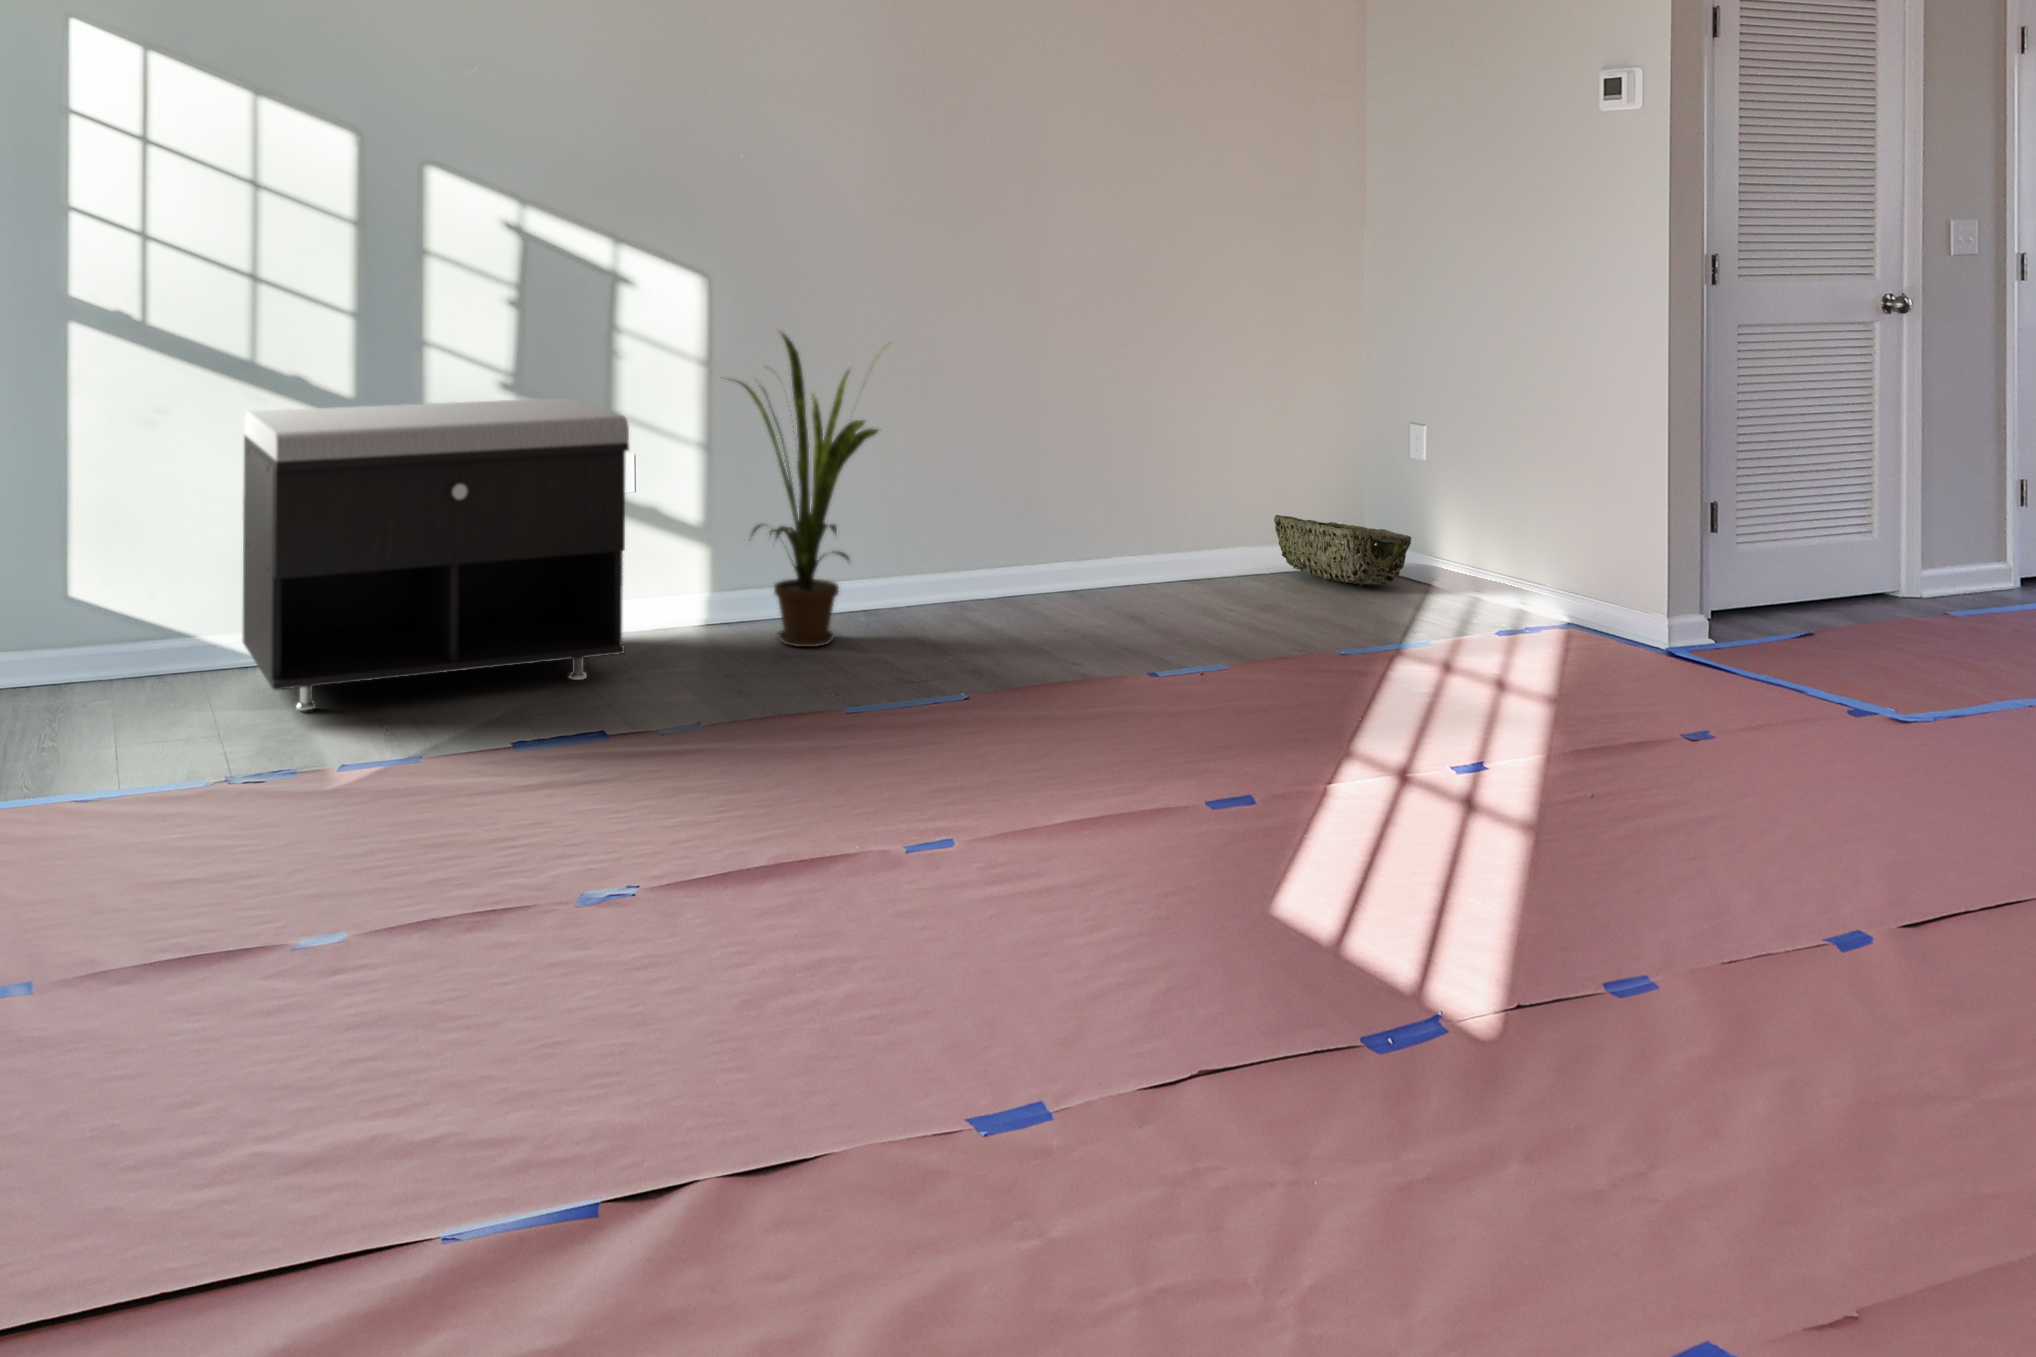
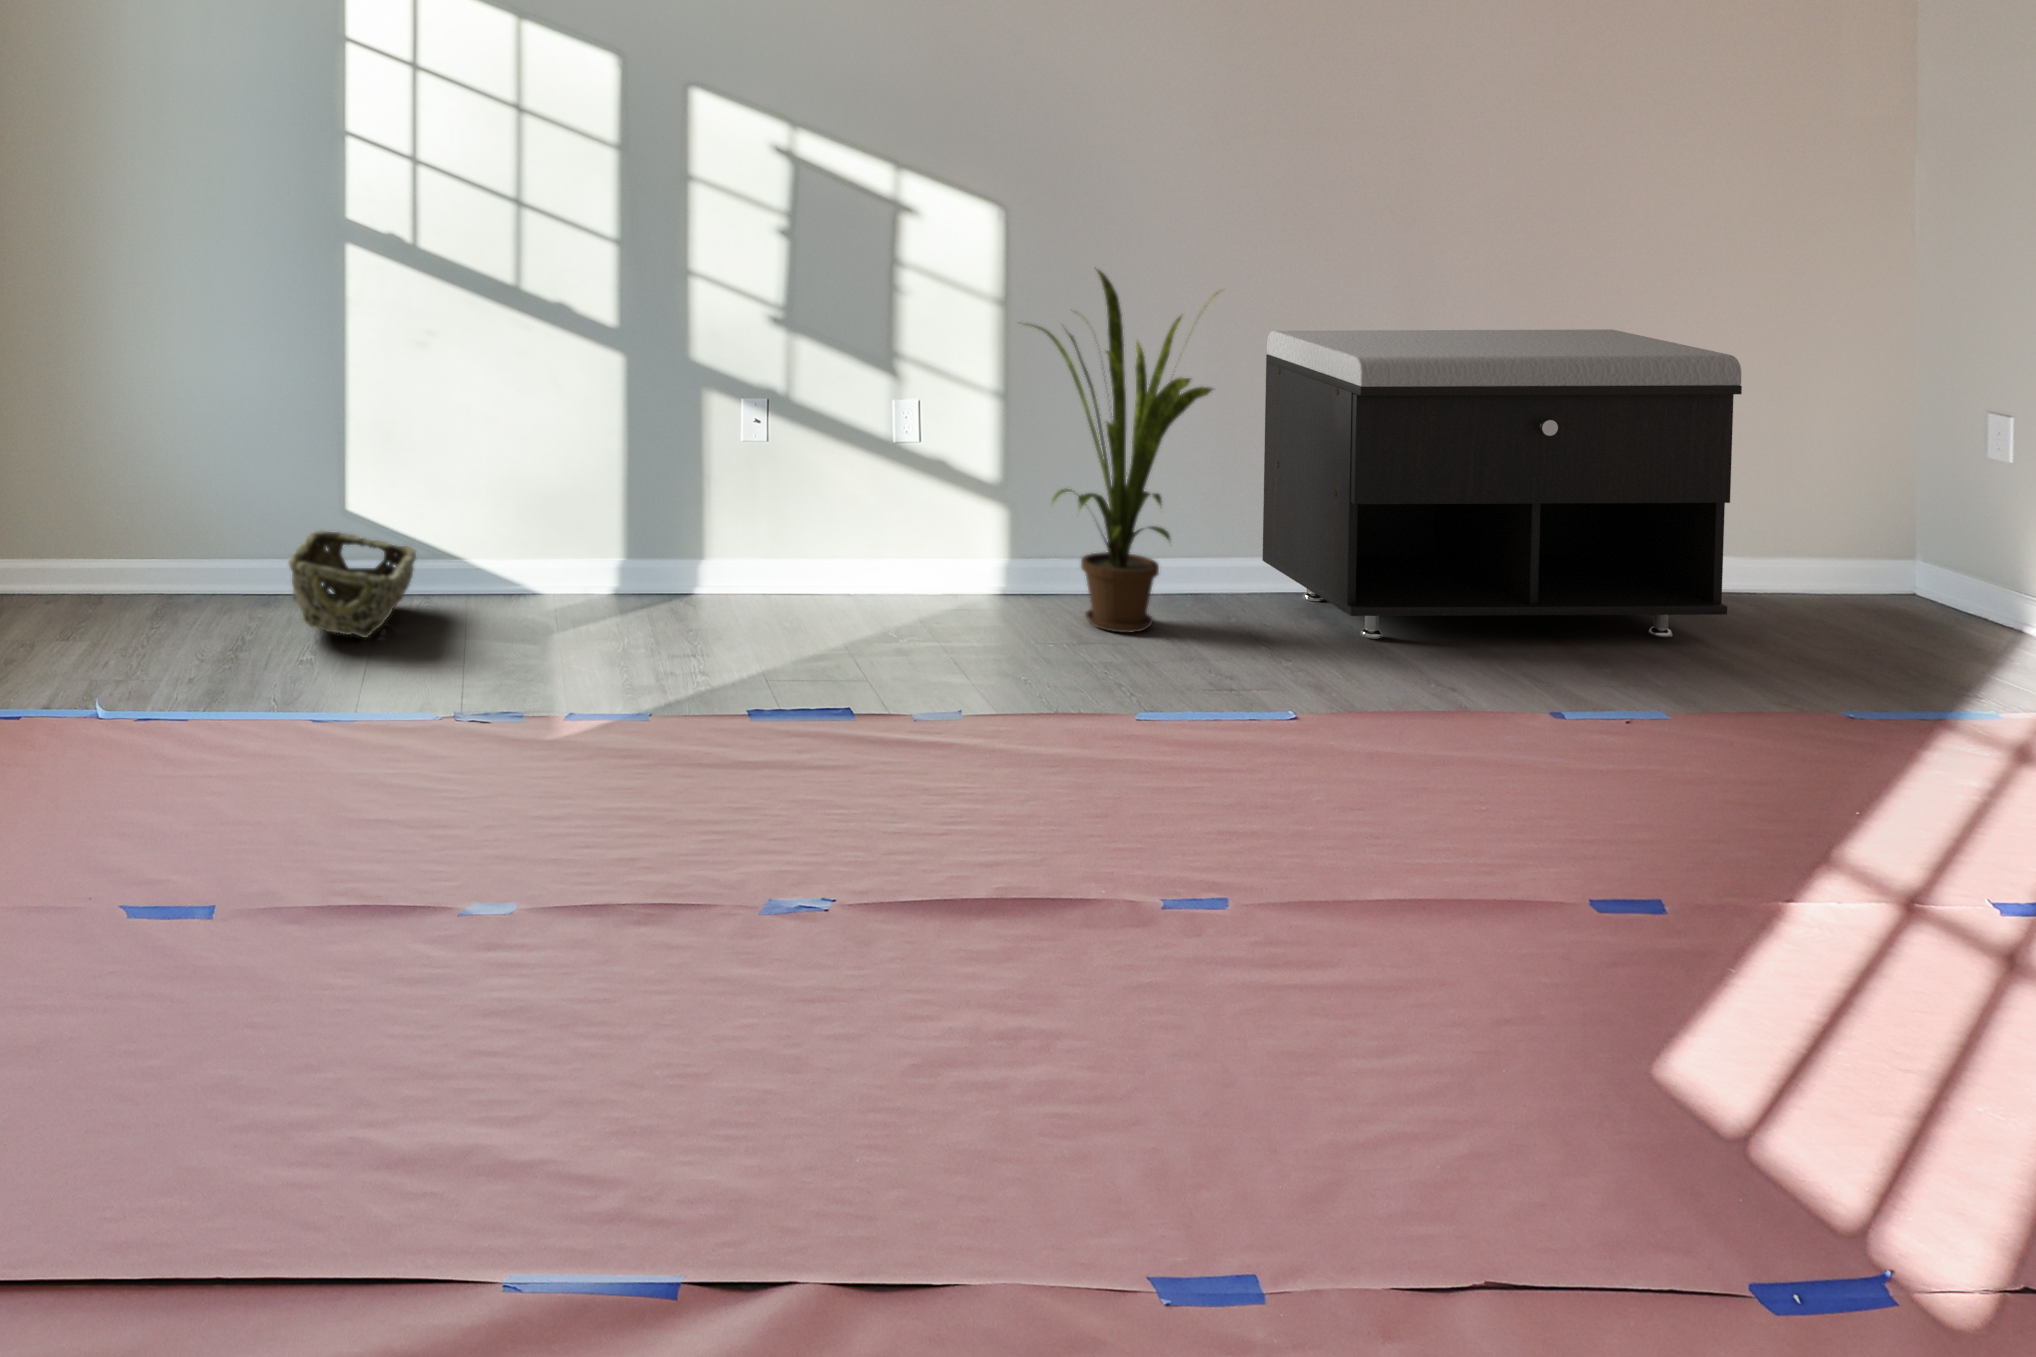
storage bench: present [242,398,629,711] -> present [1262,330,1742,639]
woven basket: present [1274,515,1411,586] -> present [288,530,416,637]

